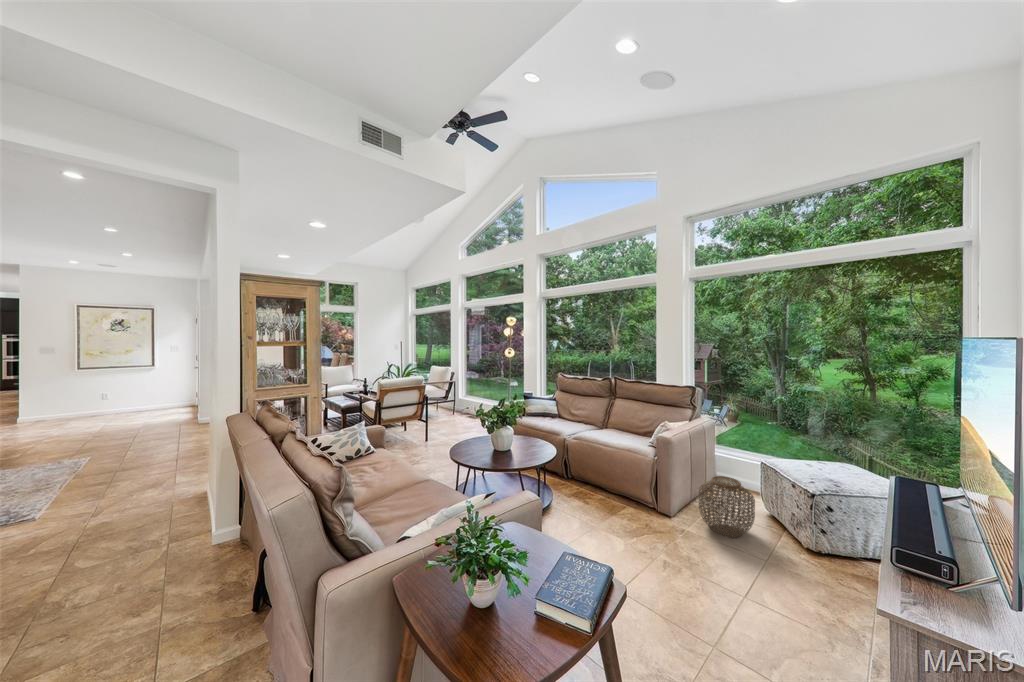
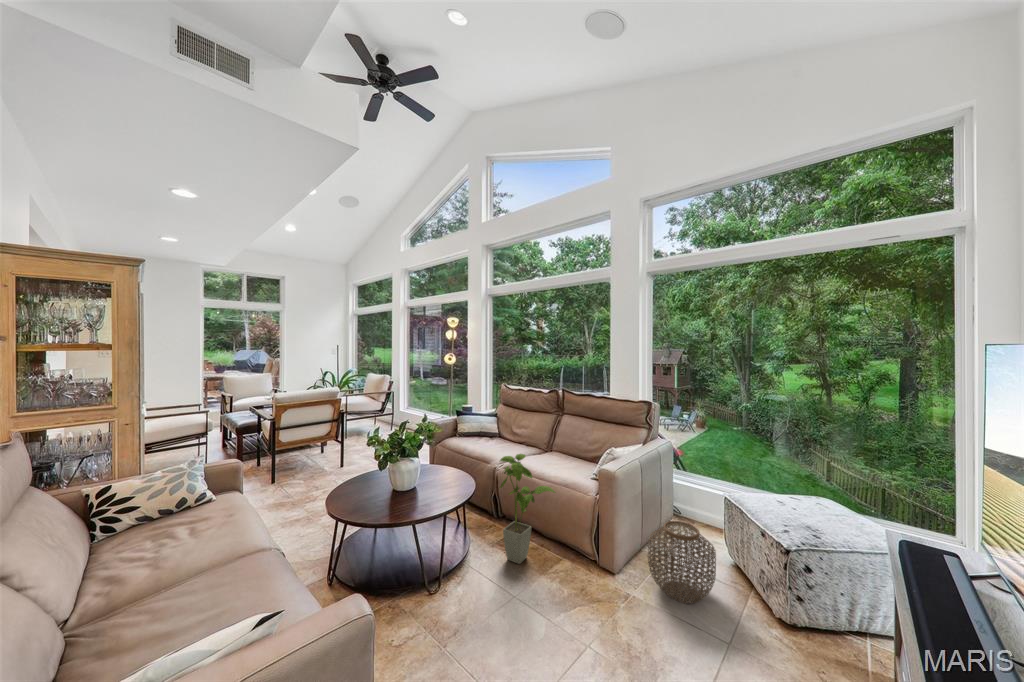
house plant: none [575,424,622,510] -> present [500,454,555,564]

